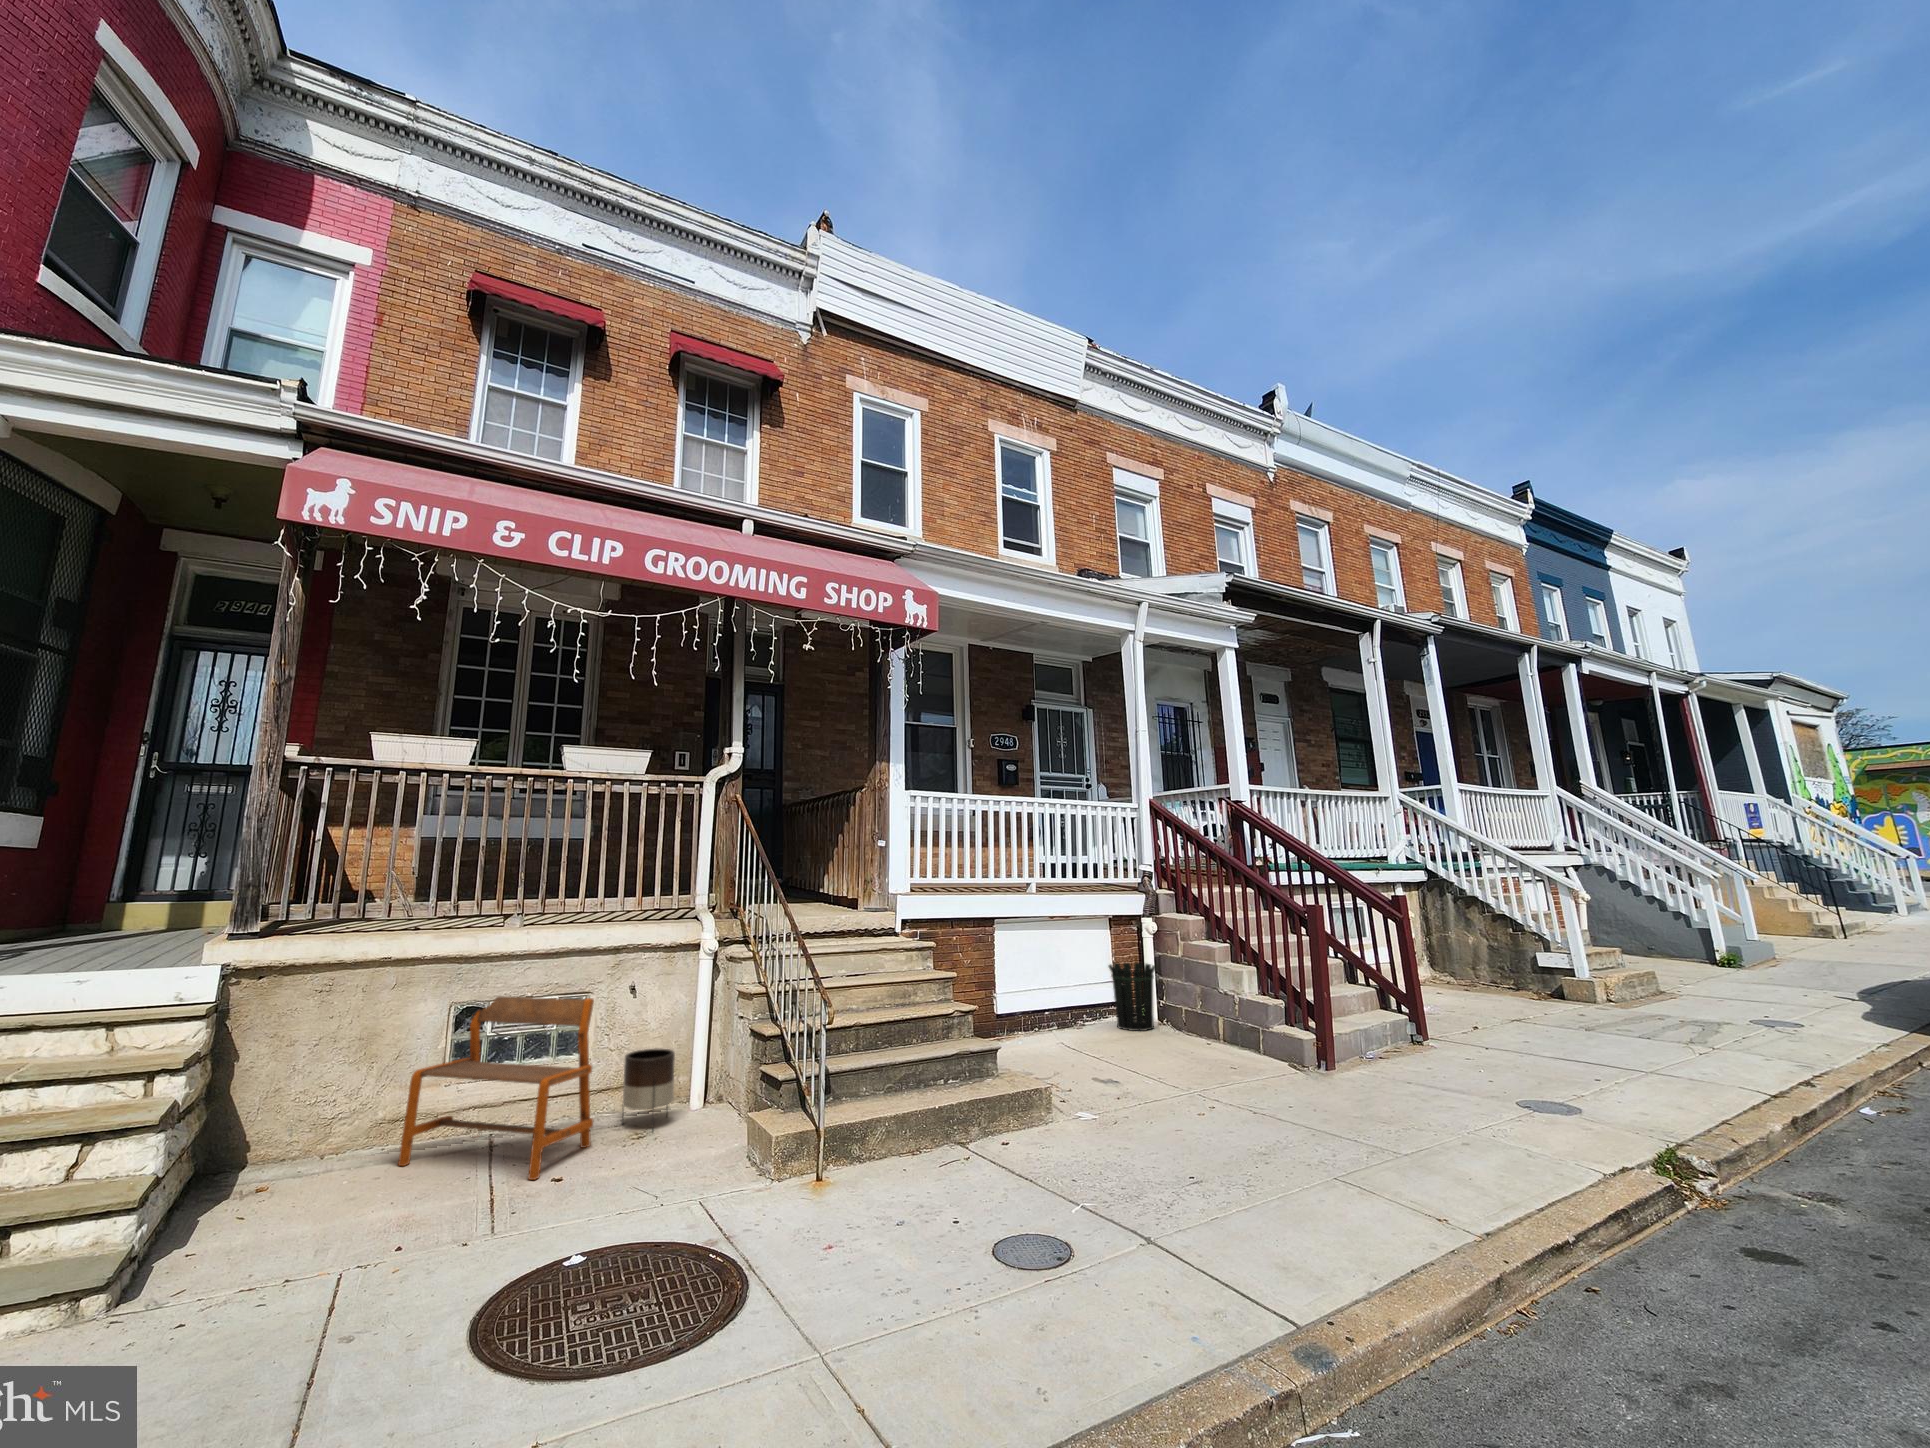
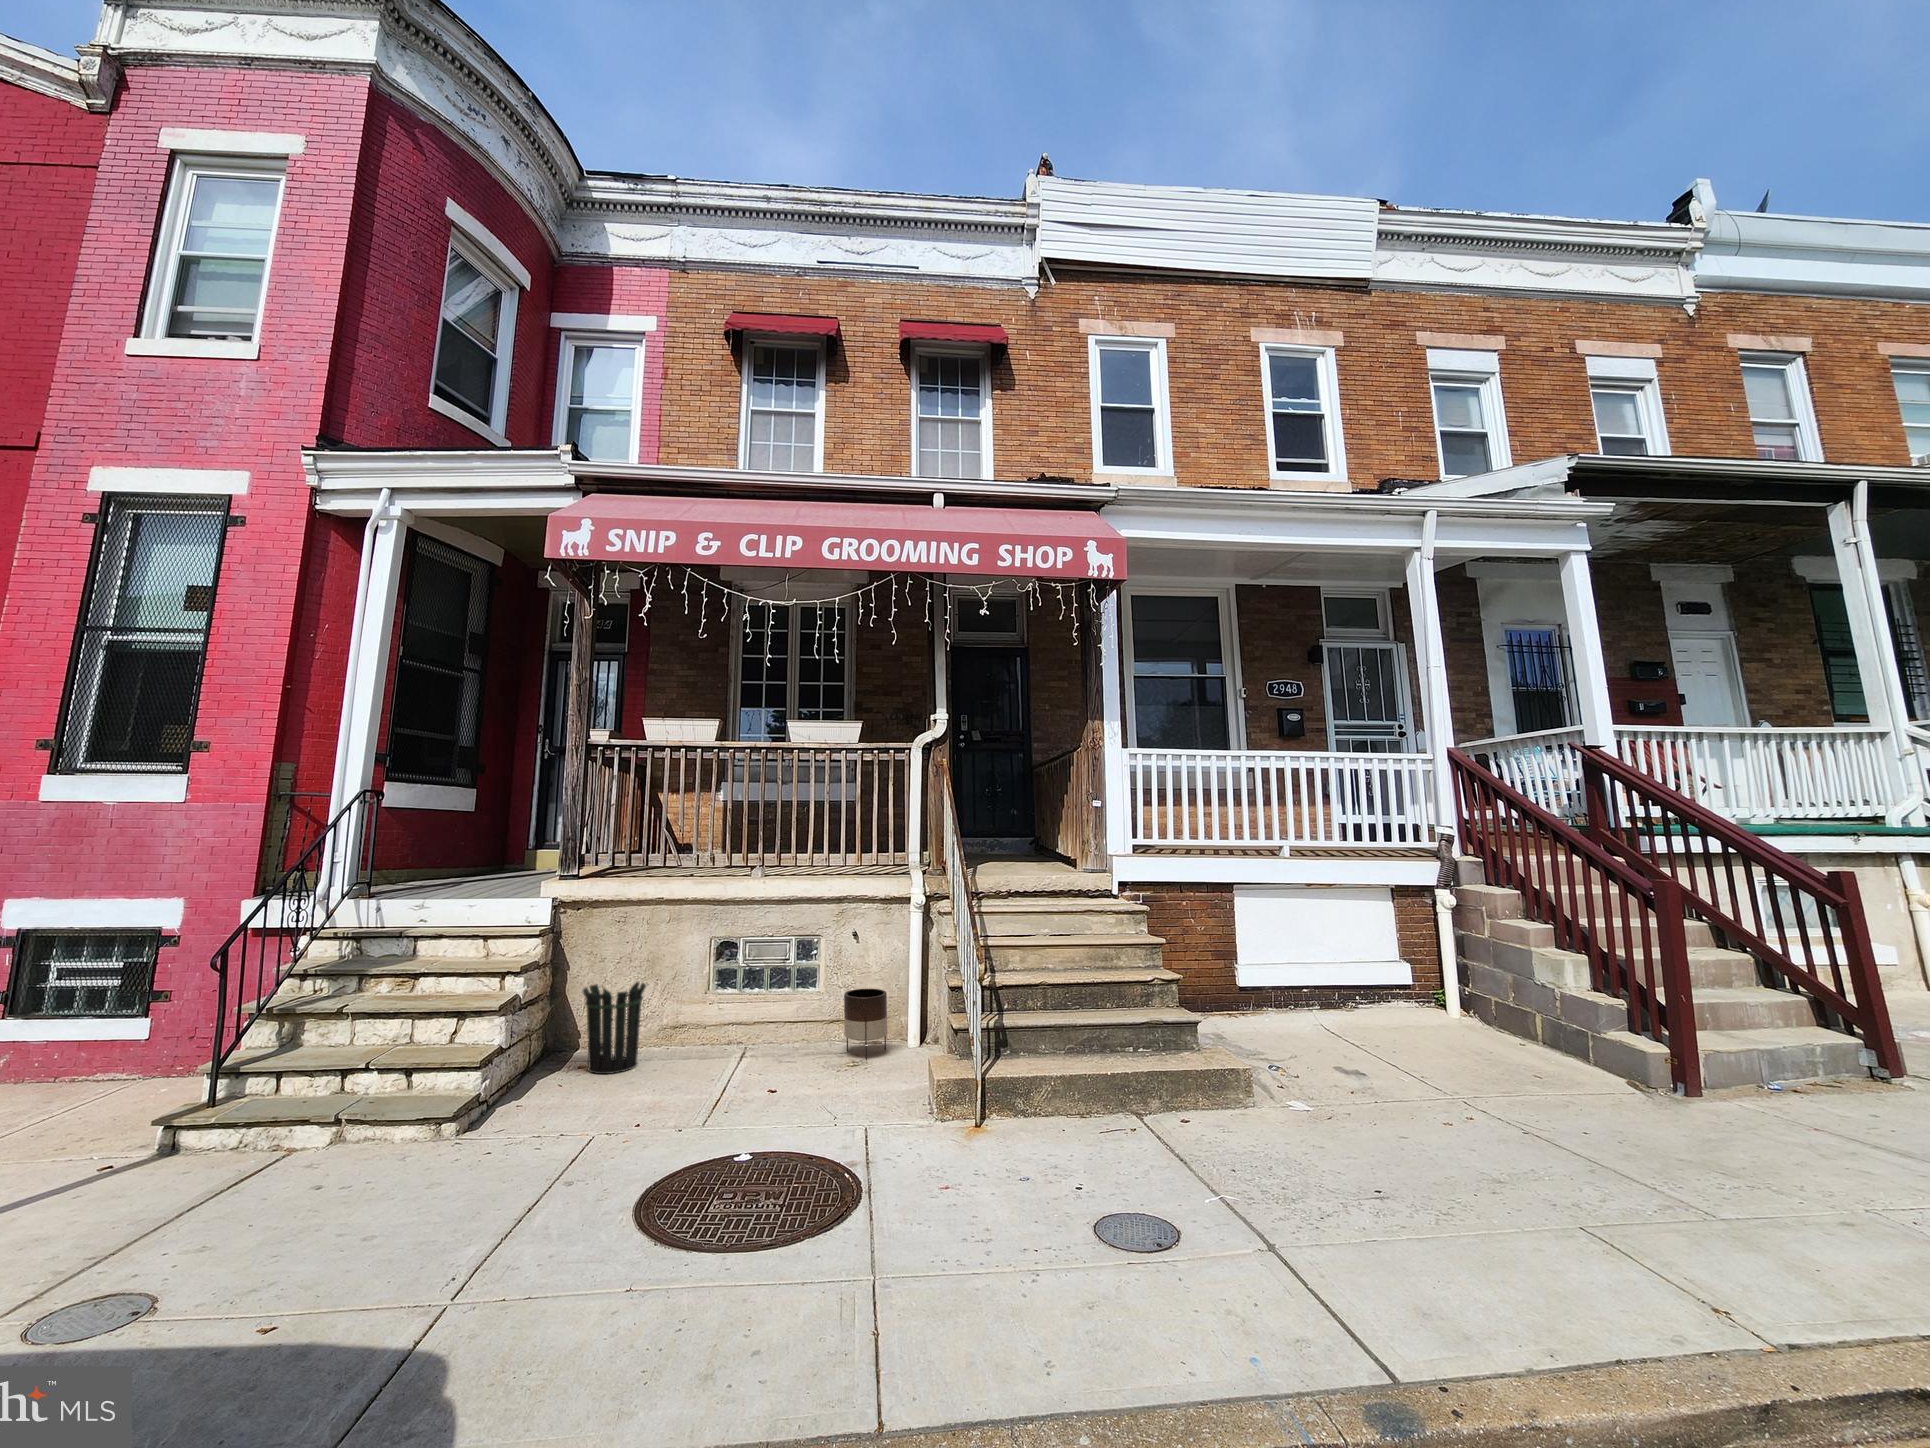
waste bin: present [1109,963,1155,1031] -> present [583,982,646,1074]
bench: present [398,996,594,1180] -> none [674,932,813,1087]

